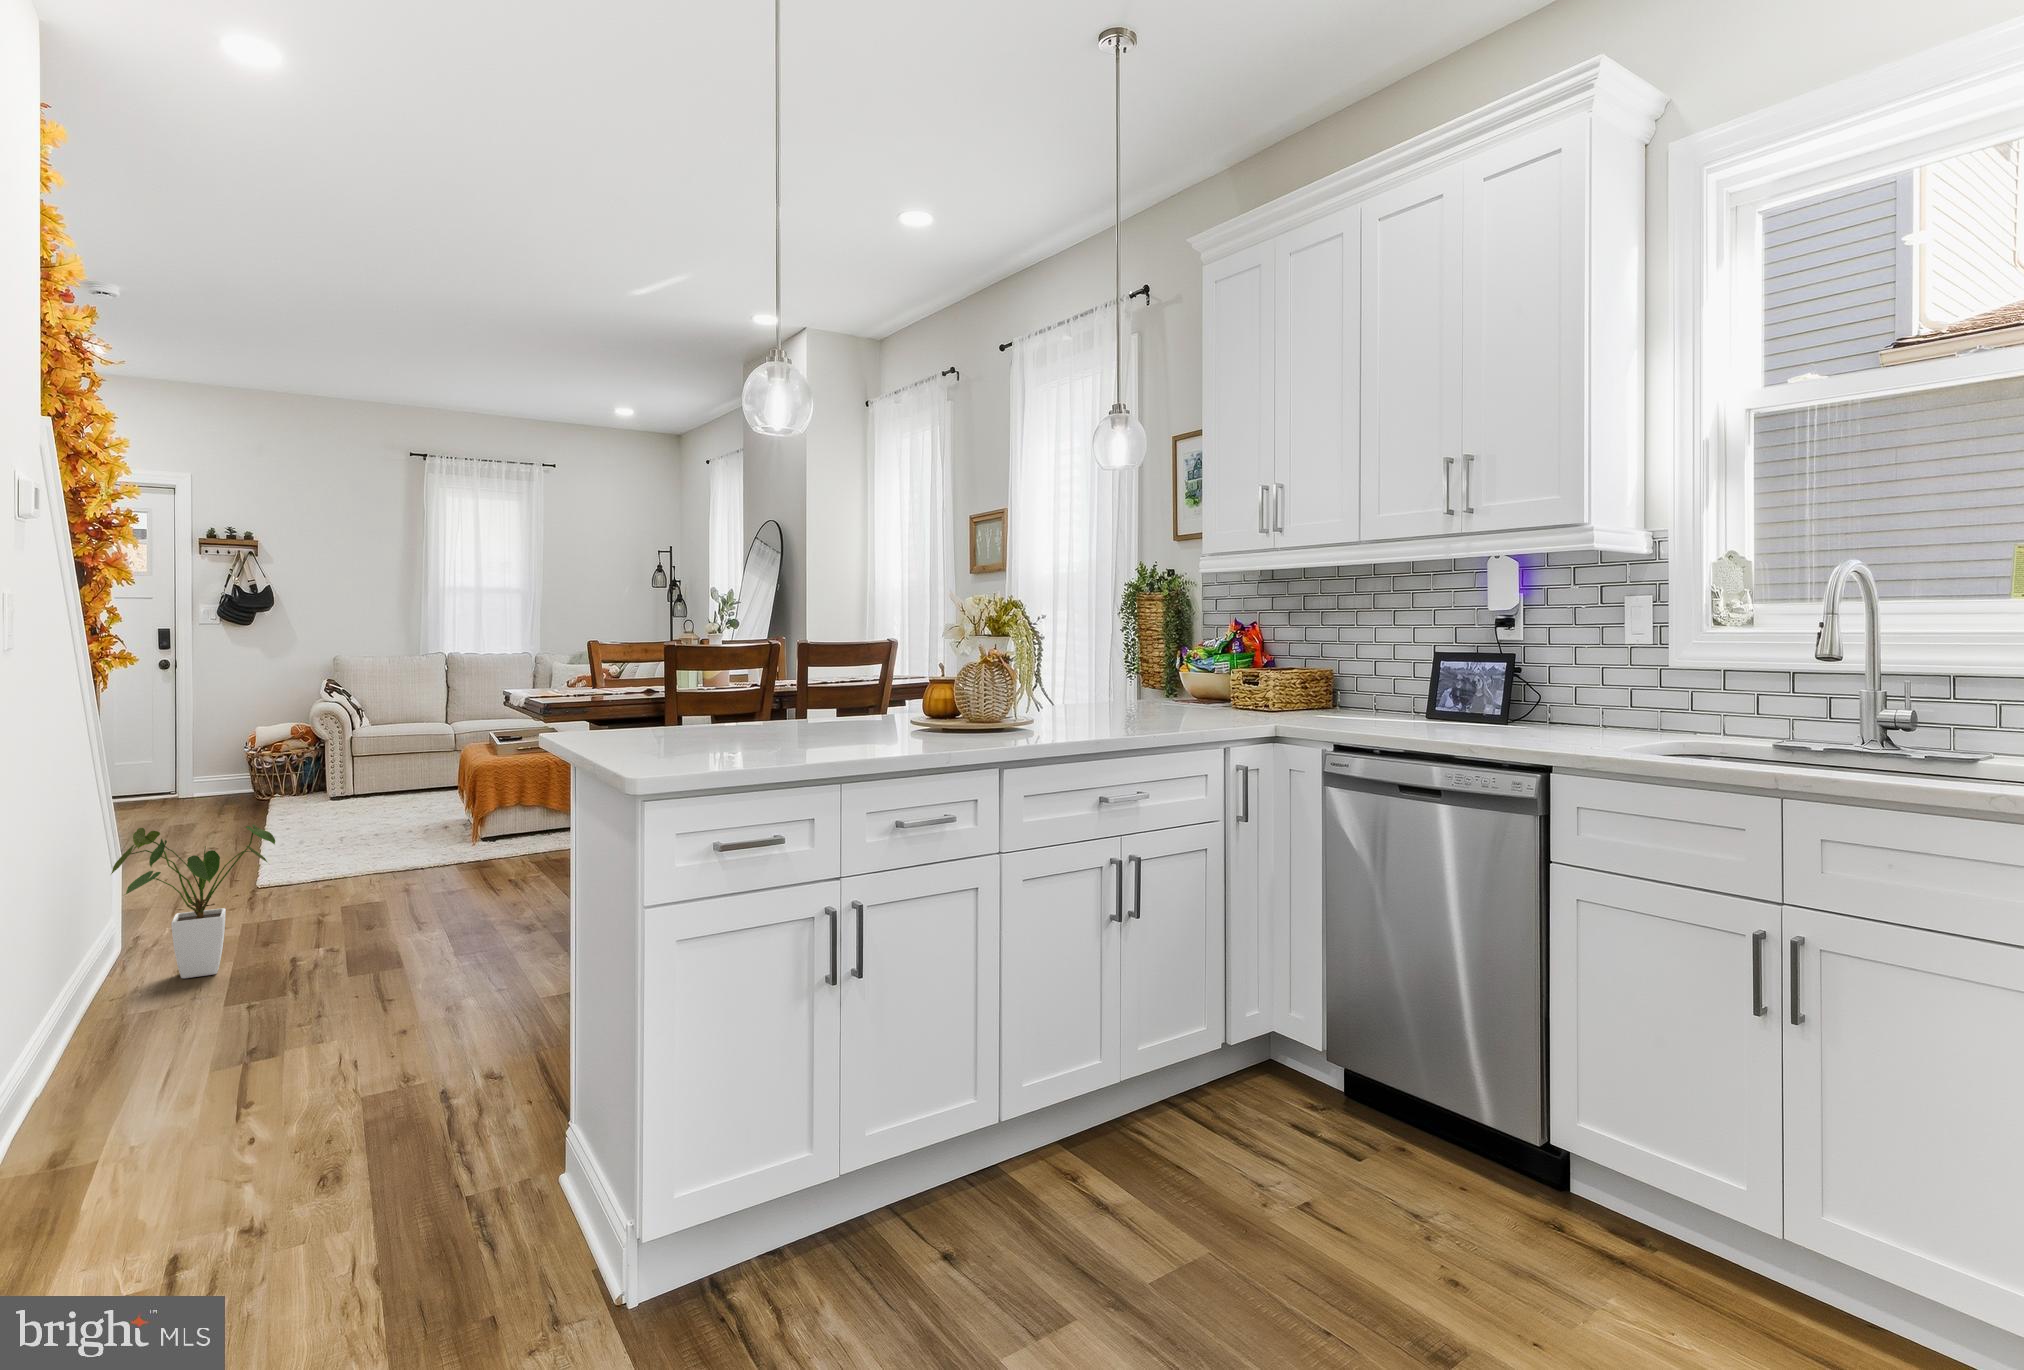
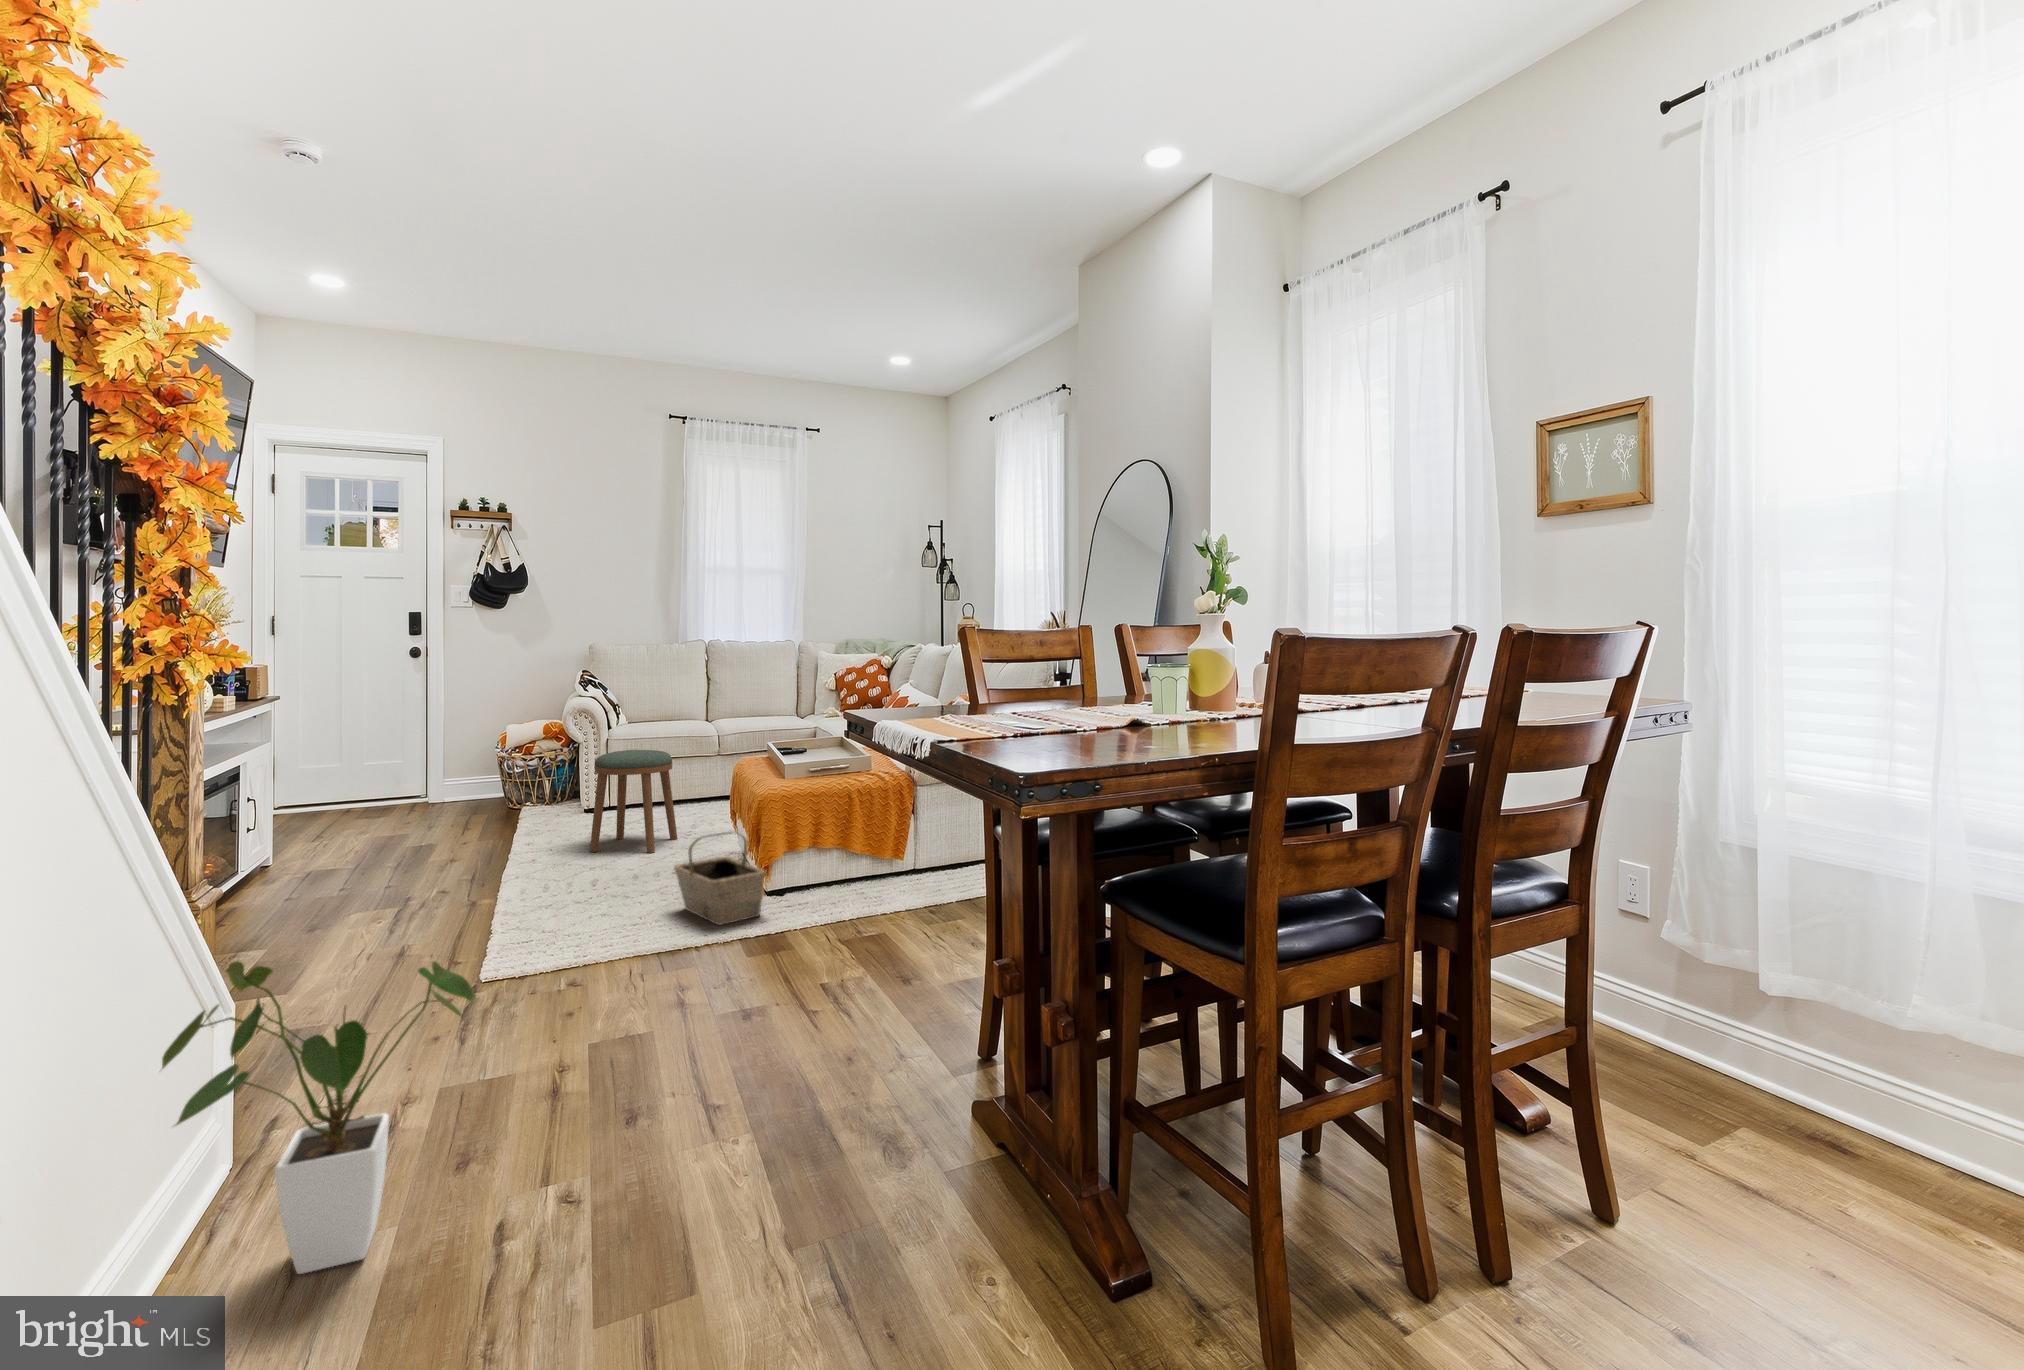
stool: none [335,743,413,825] -> present [590,750,677,853]
basket: none [403,795,474,860] -> present [674,832,765,925]

